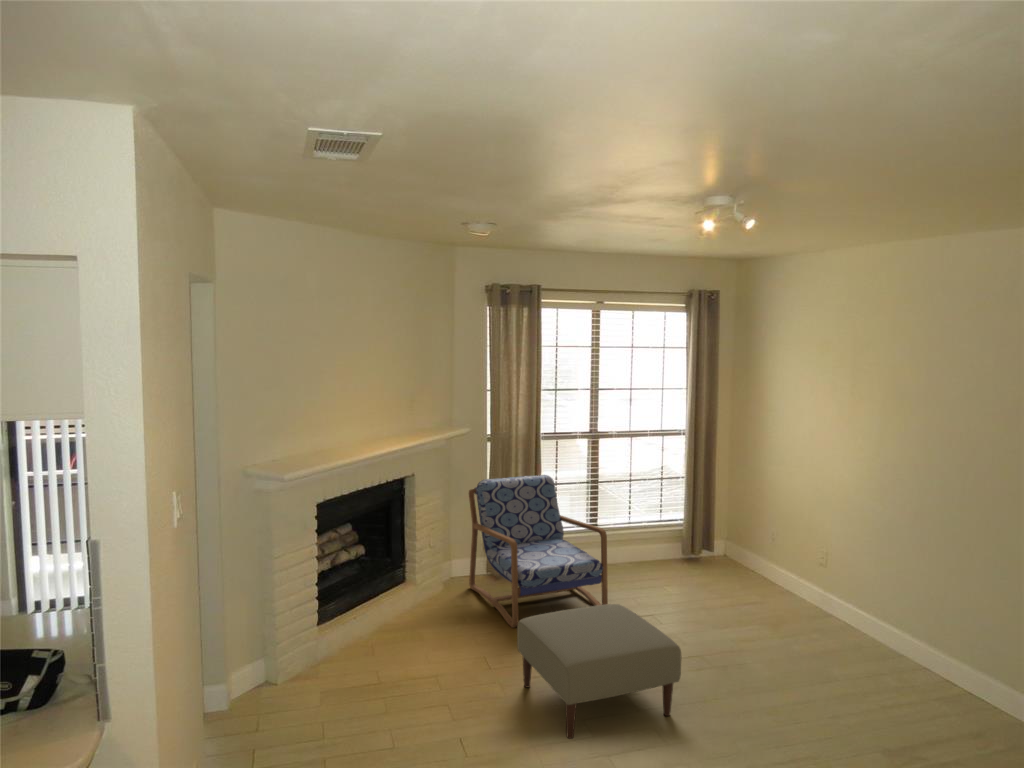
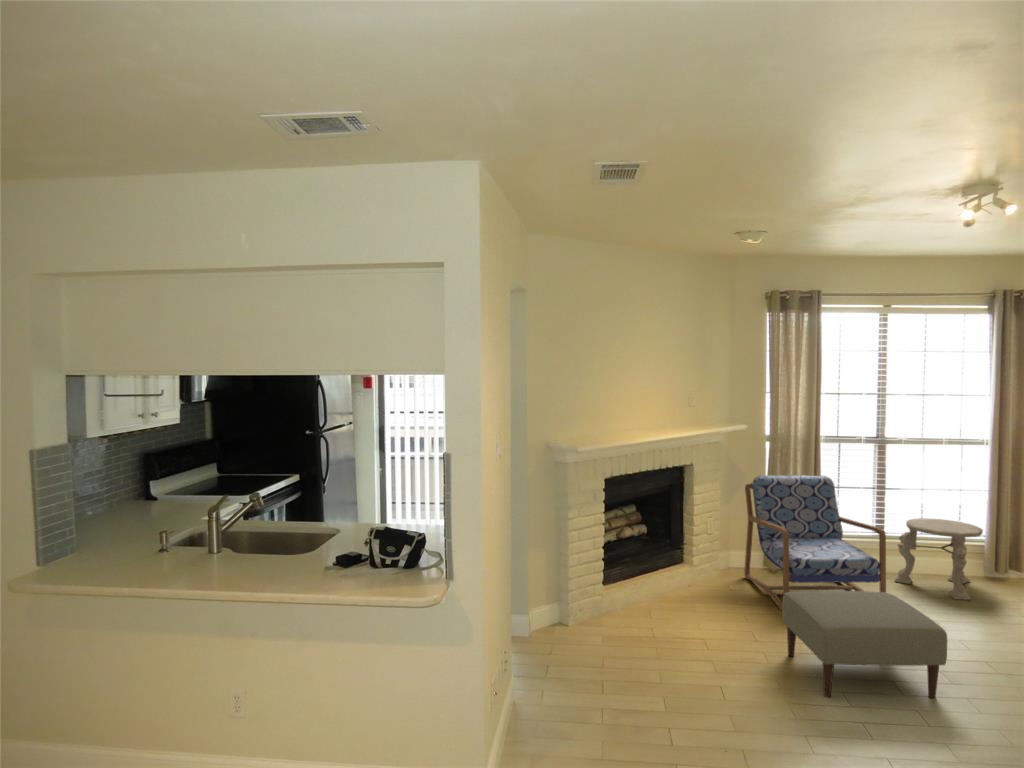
side table: none [609,508,683,587] -> present [894,518,983,600]

